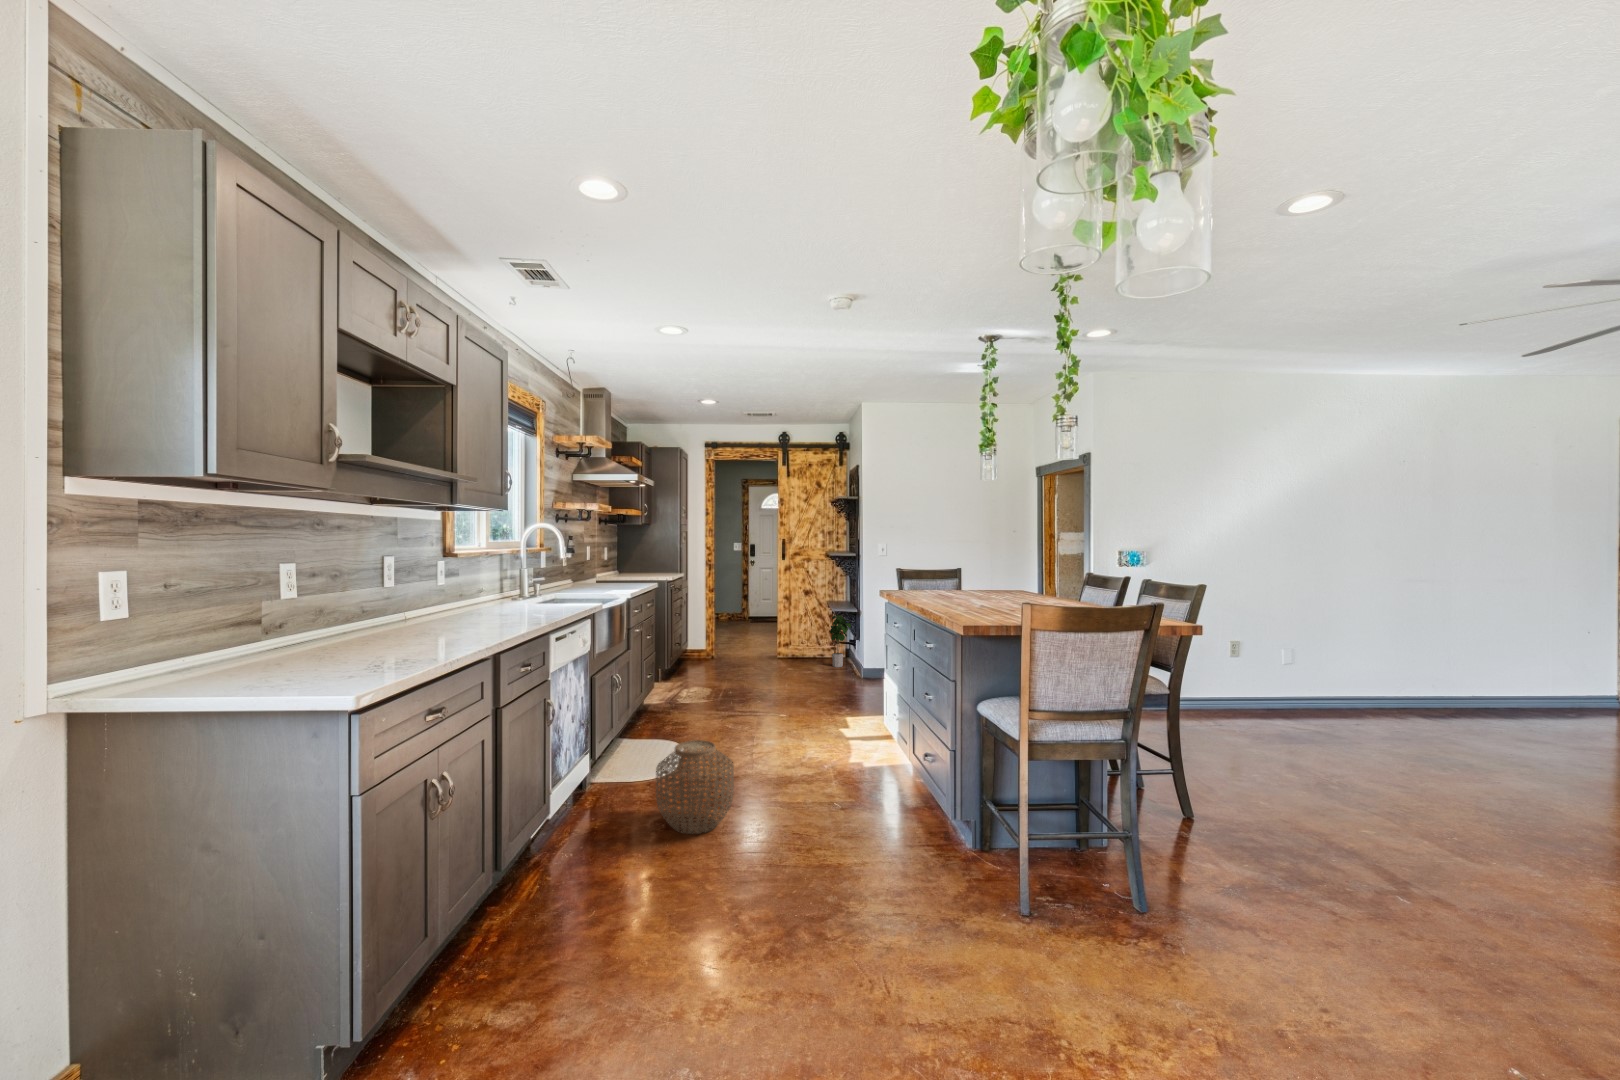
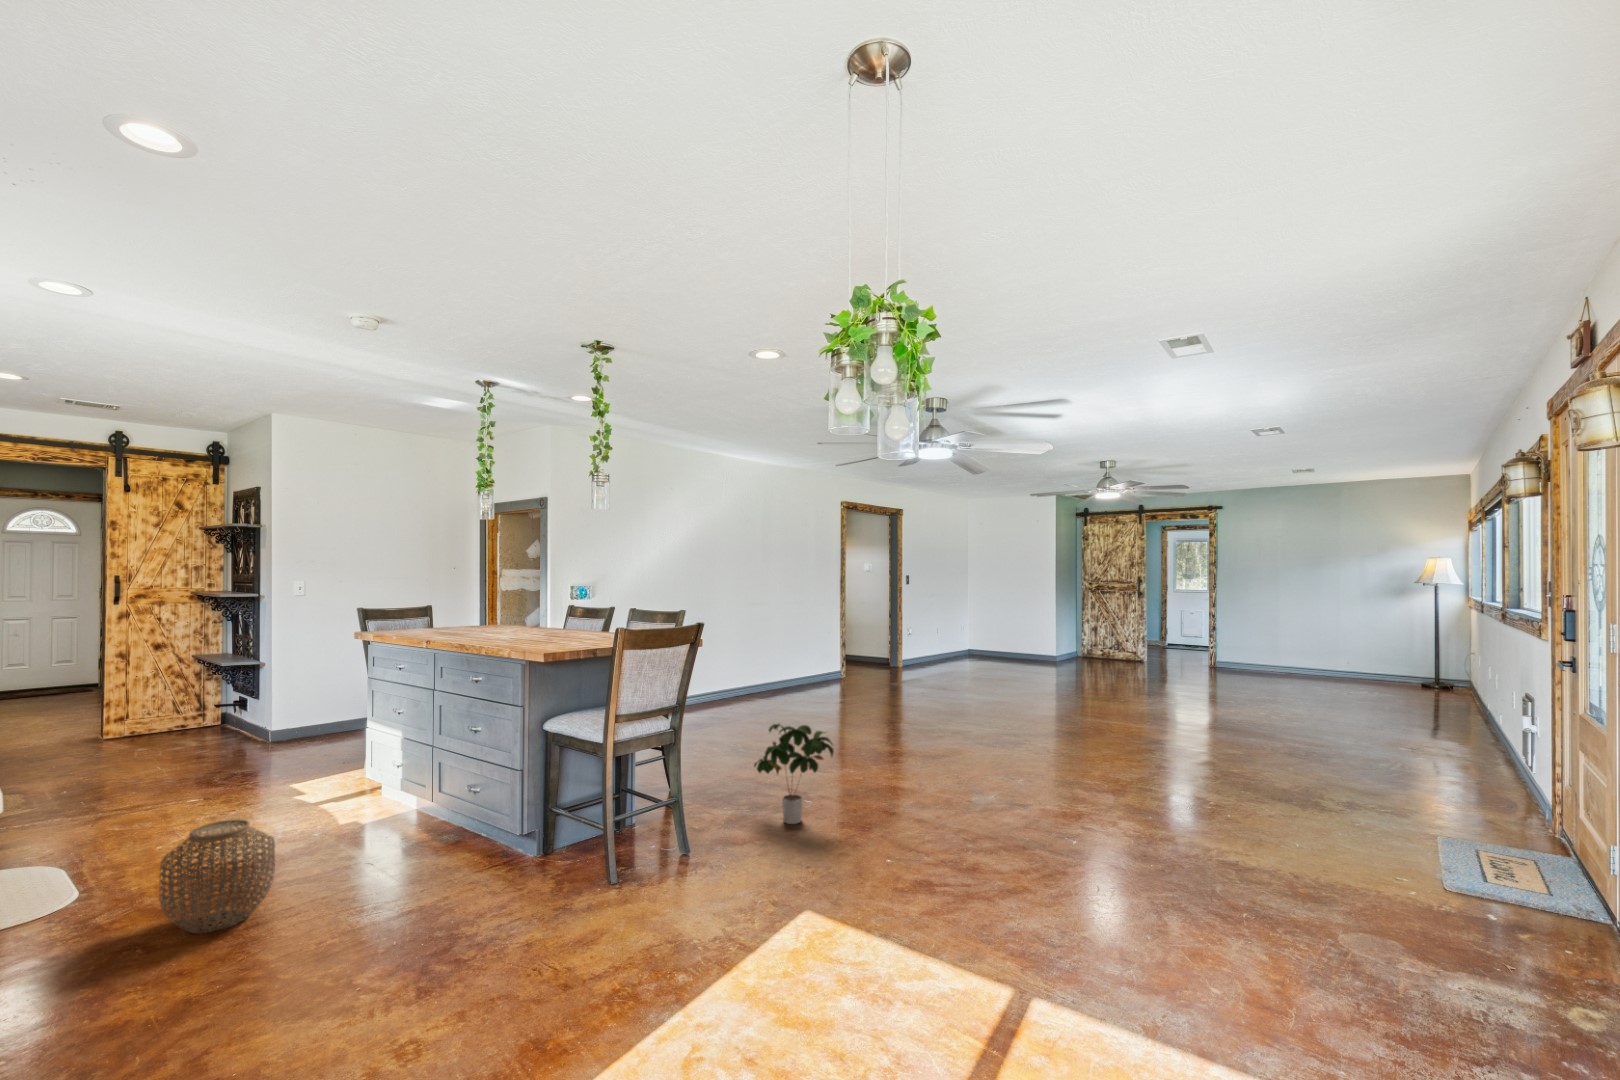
potted plant: present [830,615,851,667] -> present [754,724,834,824]

